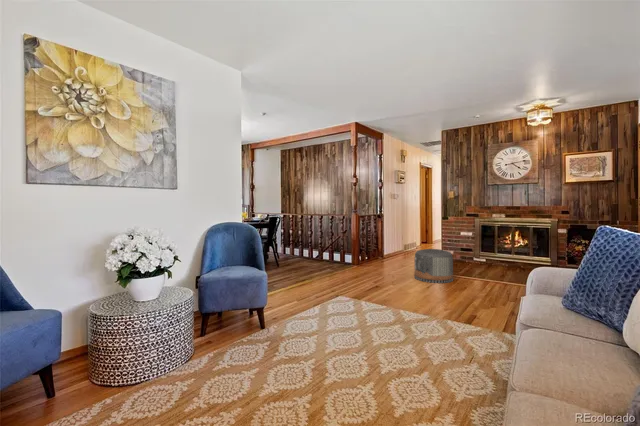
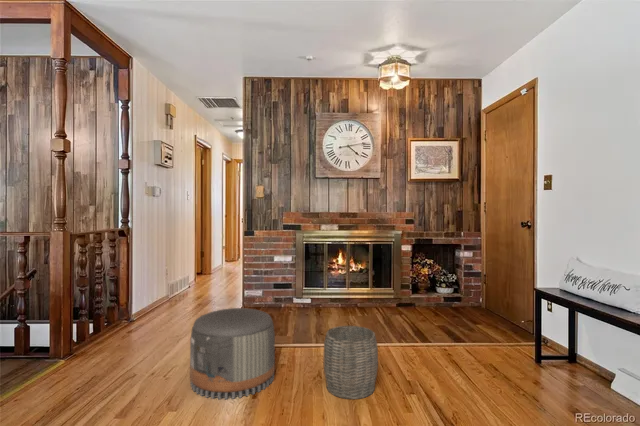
woven basket: none [477,260,507,291] -> present [323,326,378,399]

